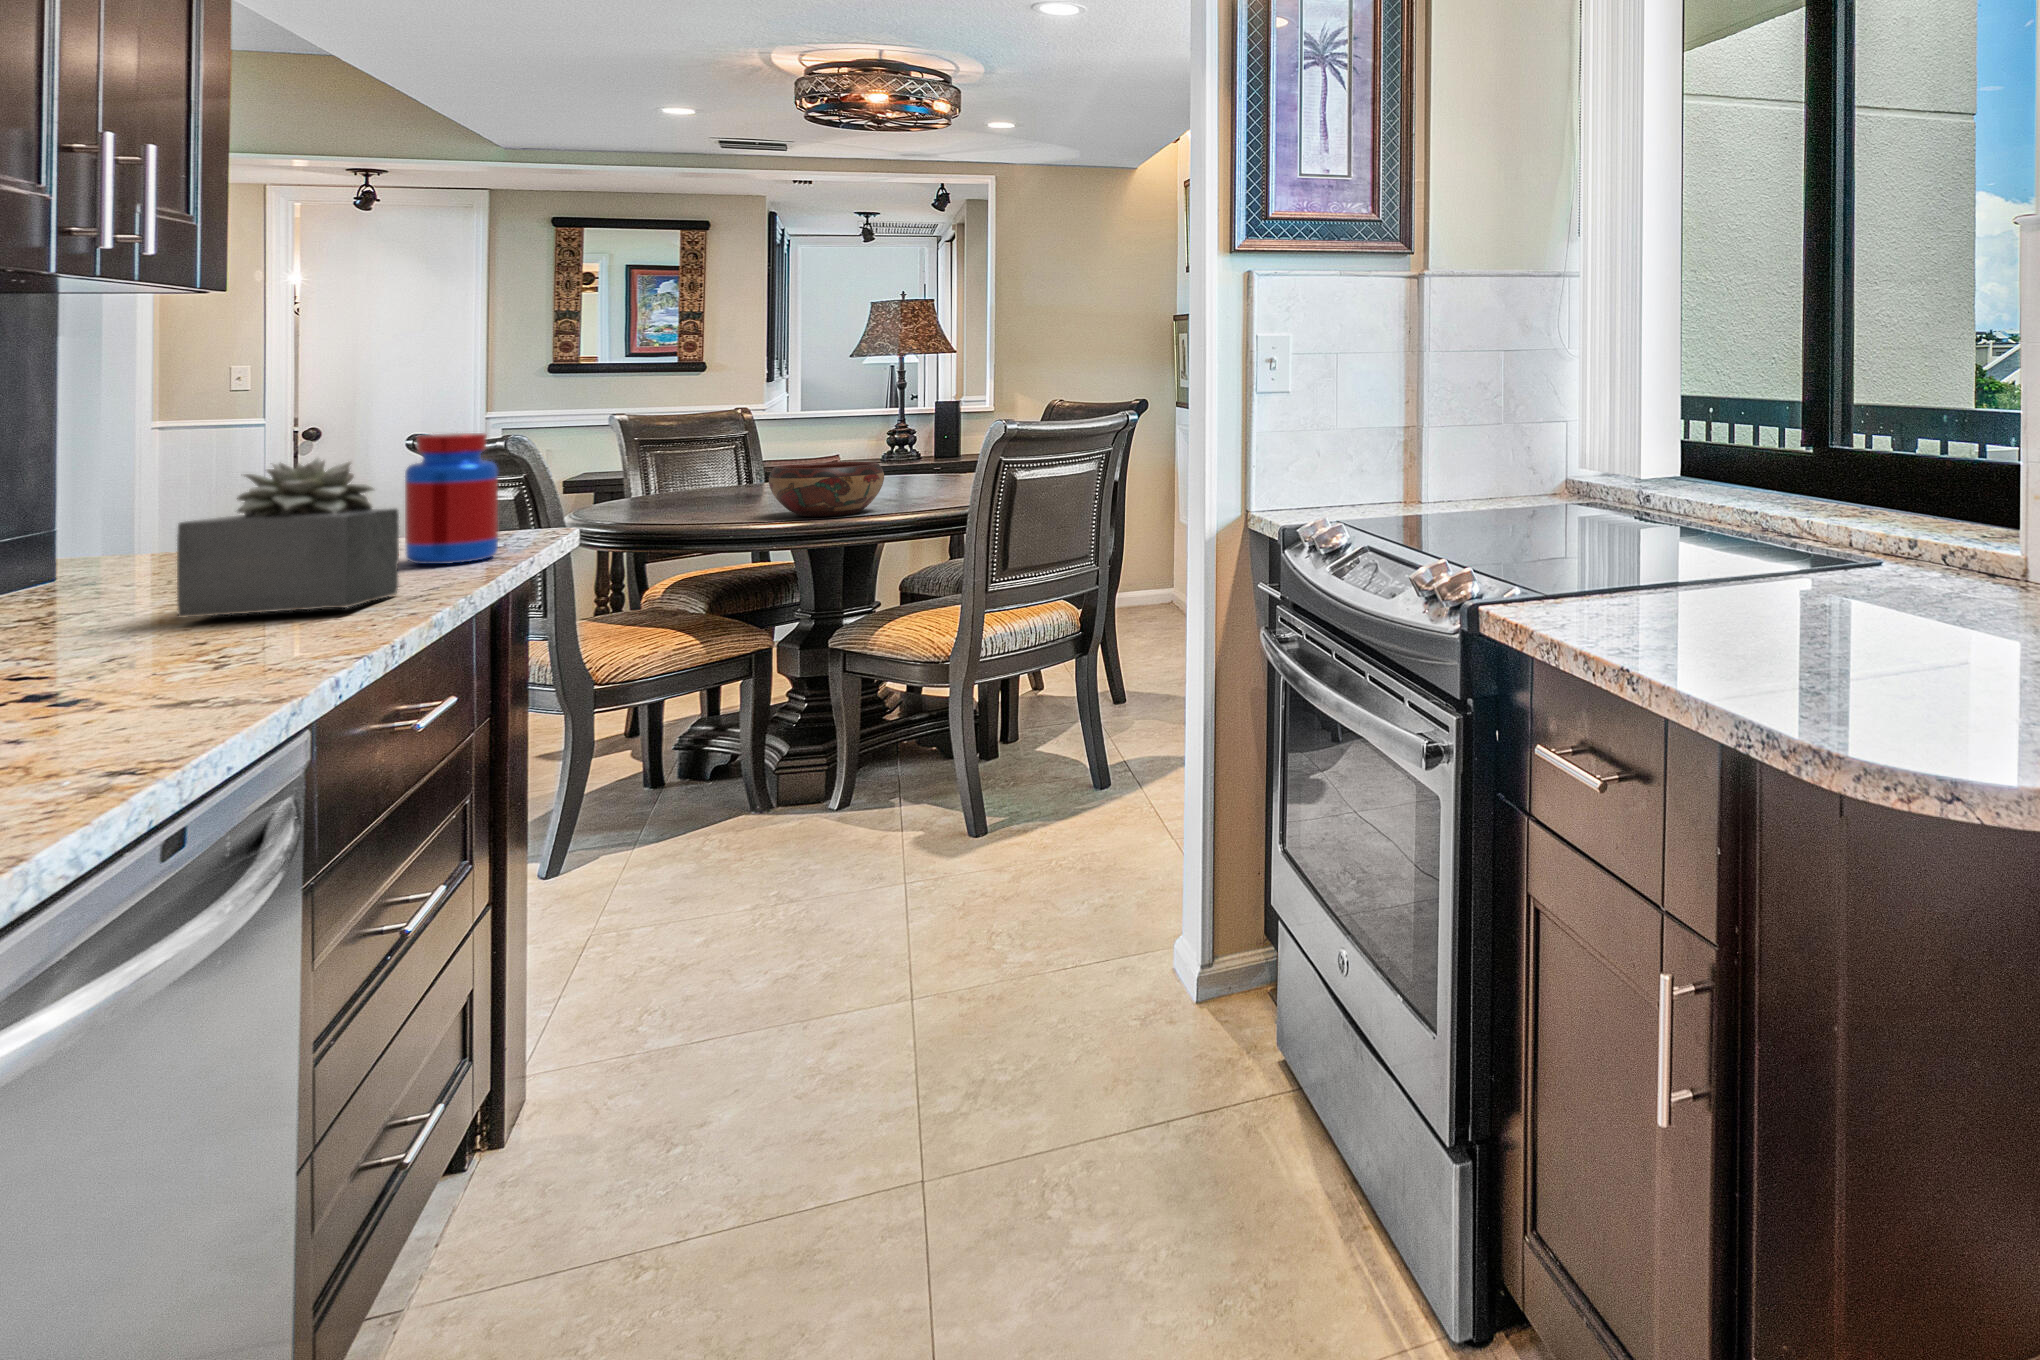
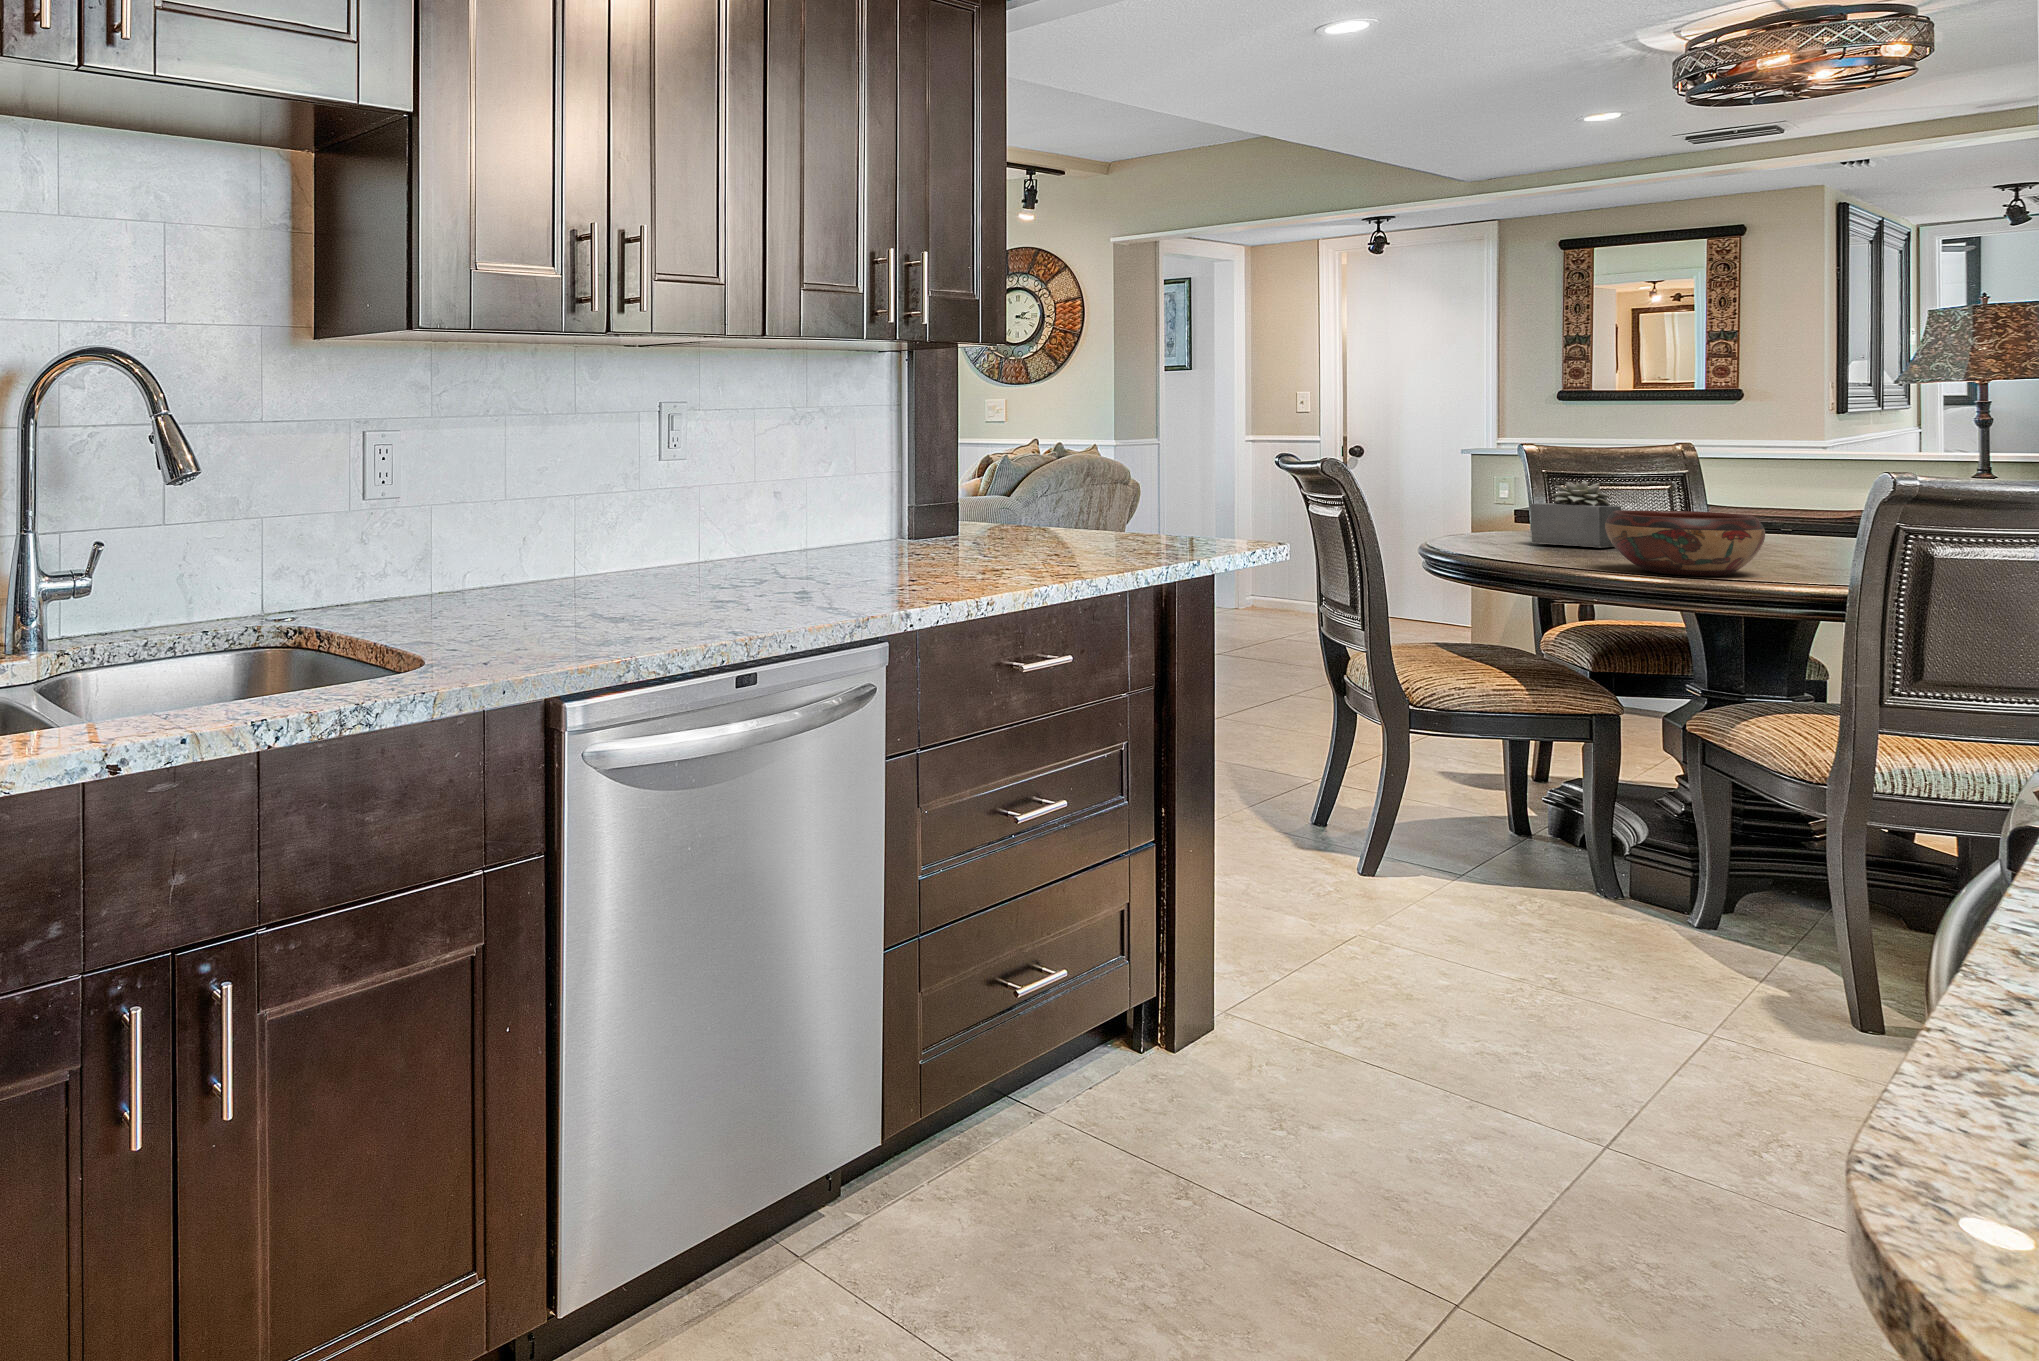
jar: present [405,433,498,564] -> none [1080,455,1146,561]
succulent plant: present [177,458,399,618] -> present [1531,480,1621,547]

